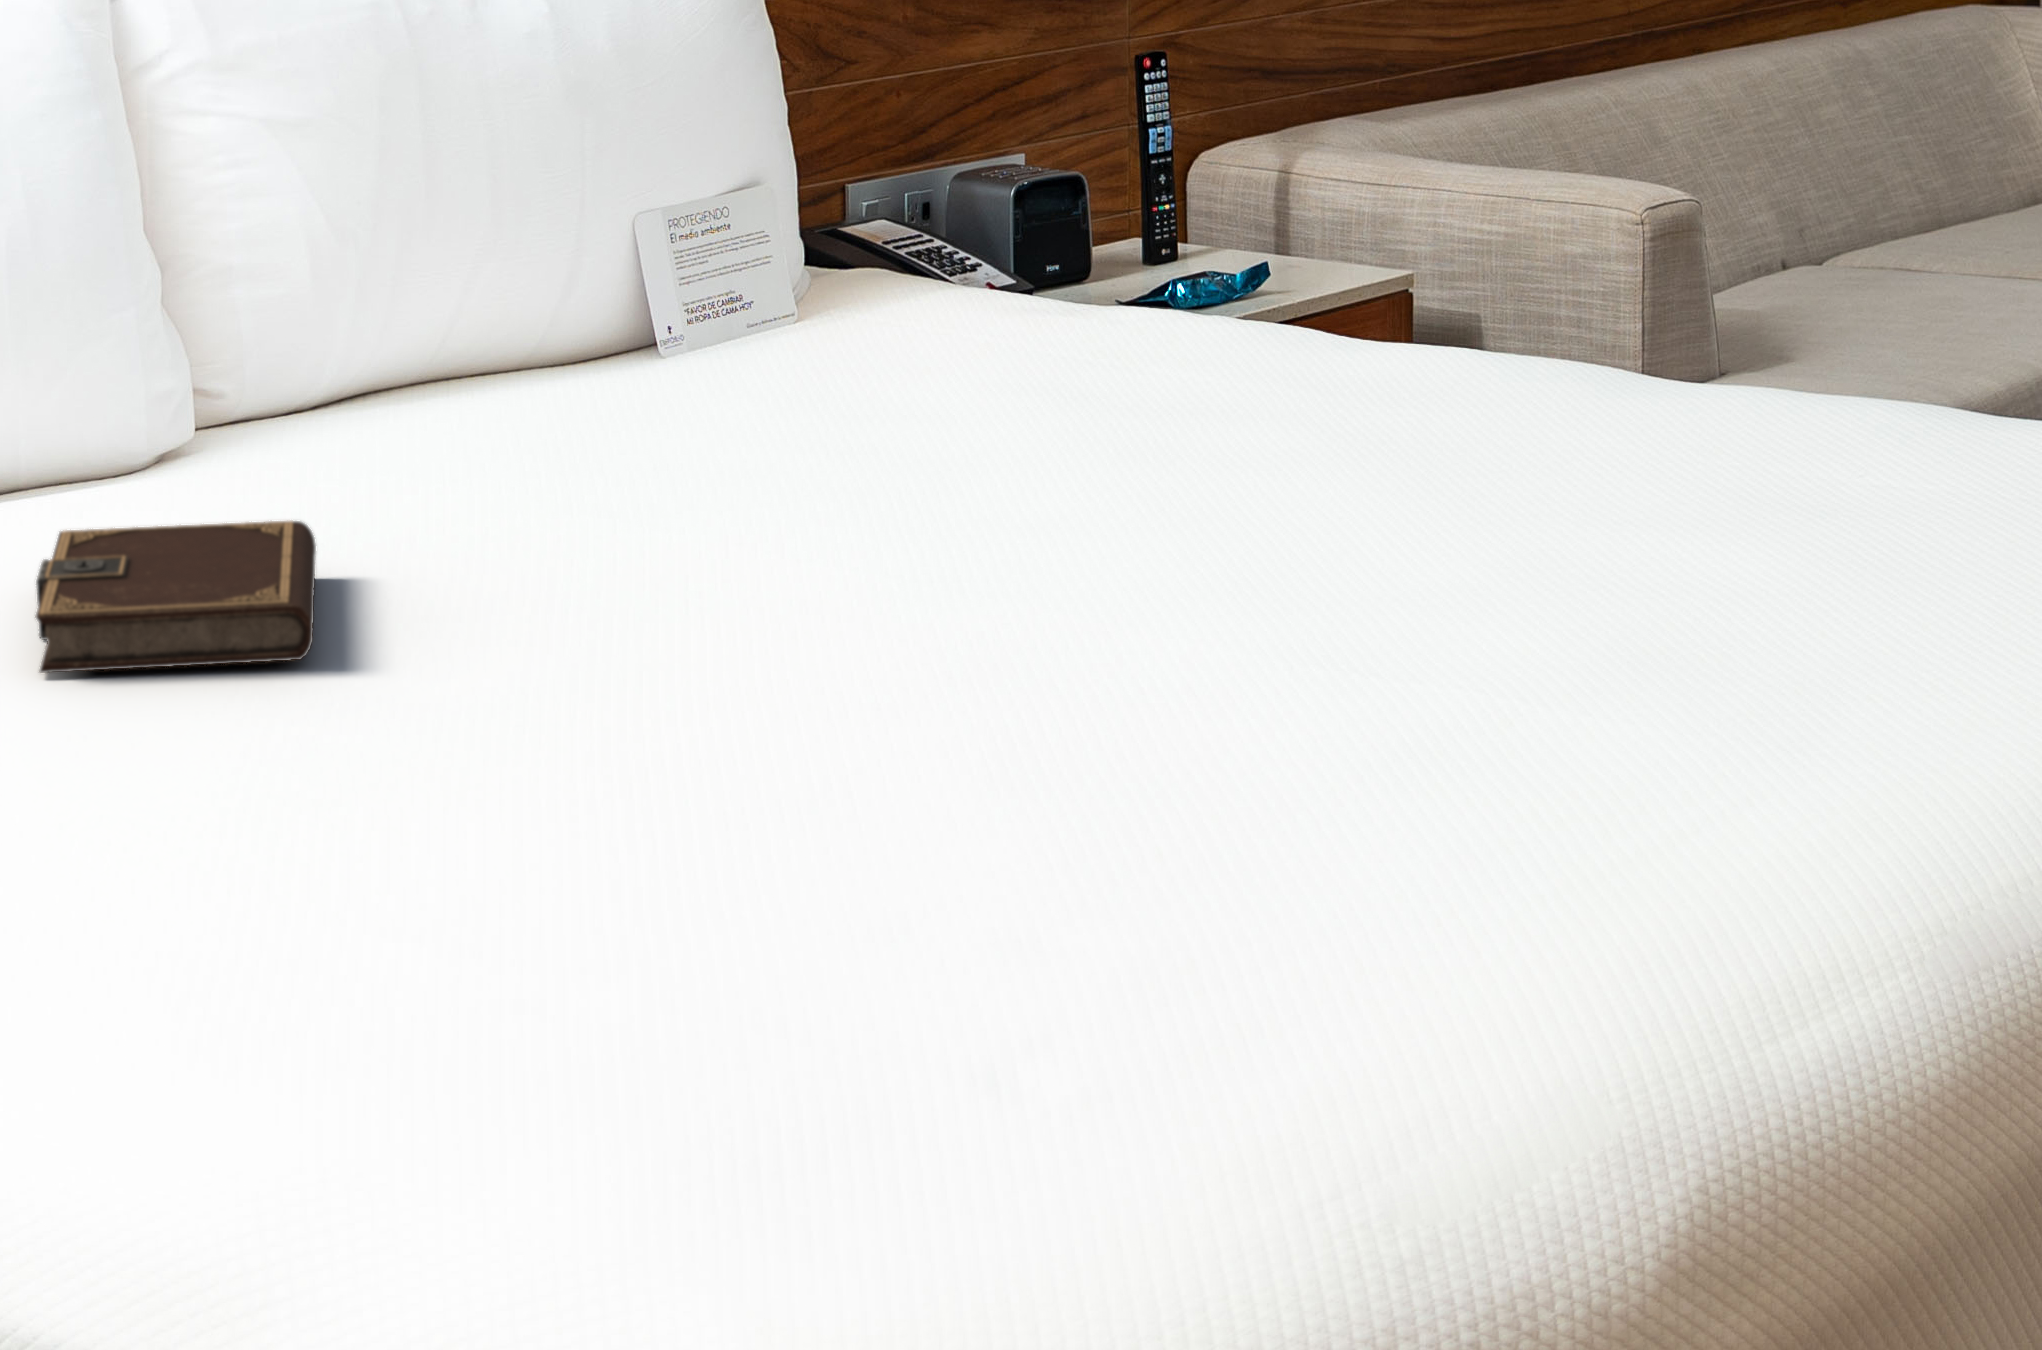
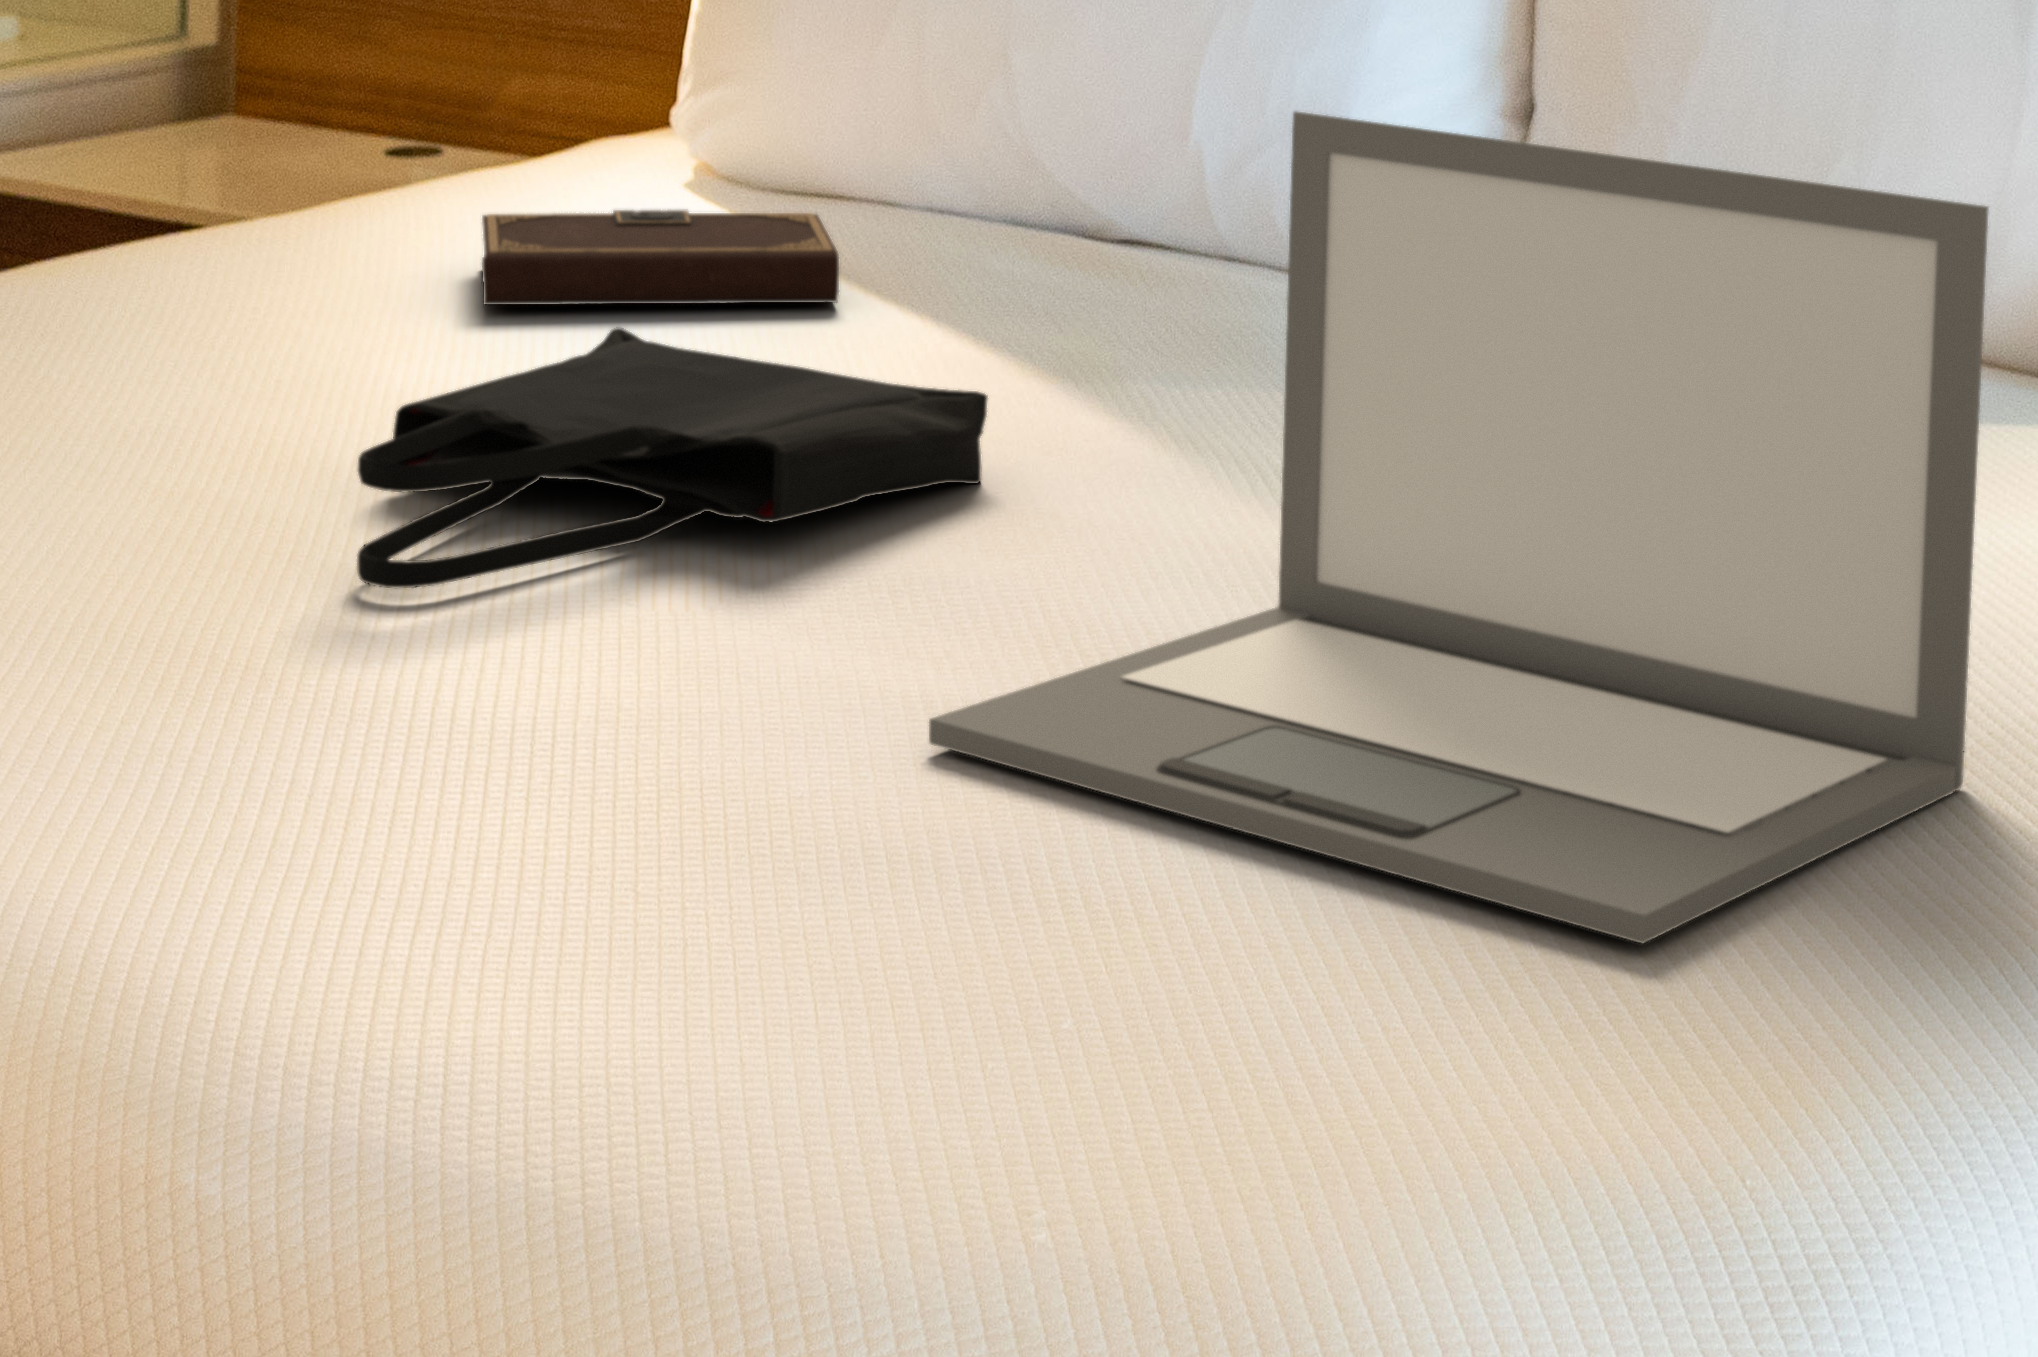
laptop: none [1369,89,1949,548] -> present [929,111,1989,944]
tote bag: none [781,473,1393,655] -> present [357,328,988,588]

